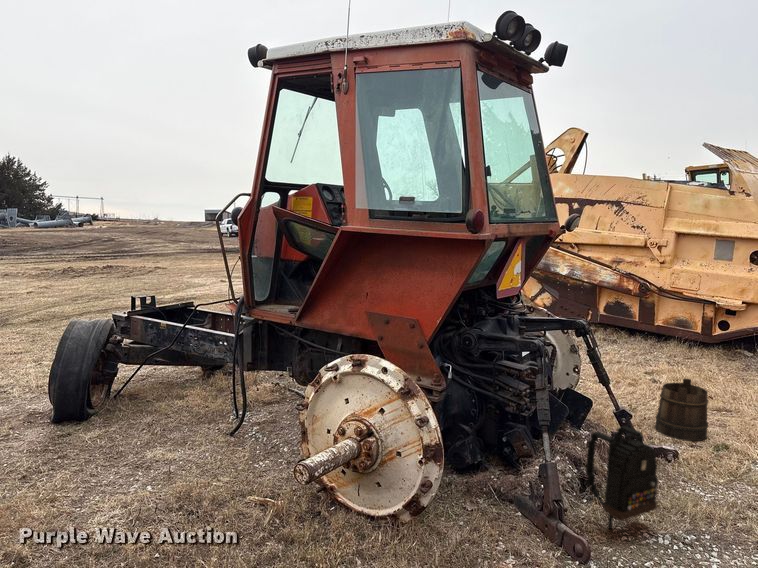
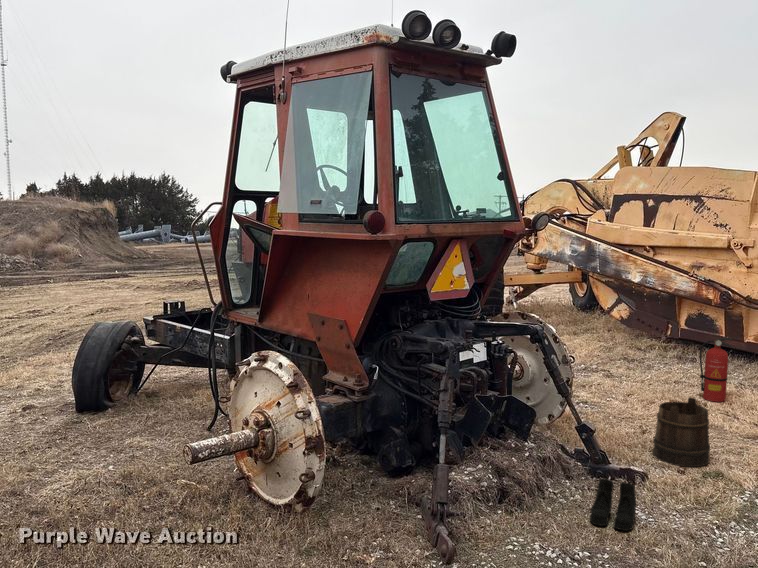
fire extinguisher: none [647,323,675,378] -> present [700,338,733,402]
backpack: present [586,426,658,529] -> none [487,434,554,537]
boots: none [662,461,708,511] -> present [590,478,636,531]

